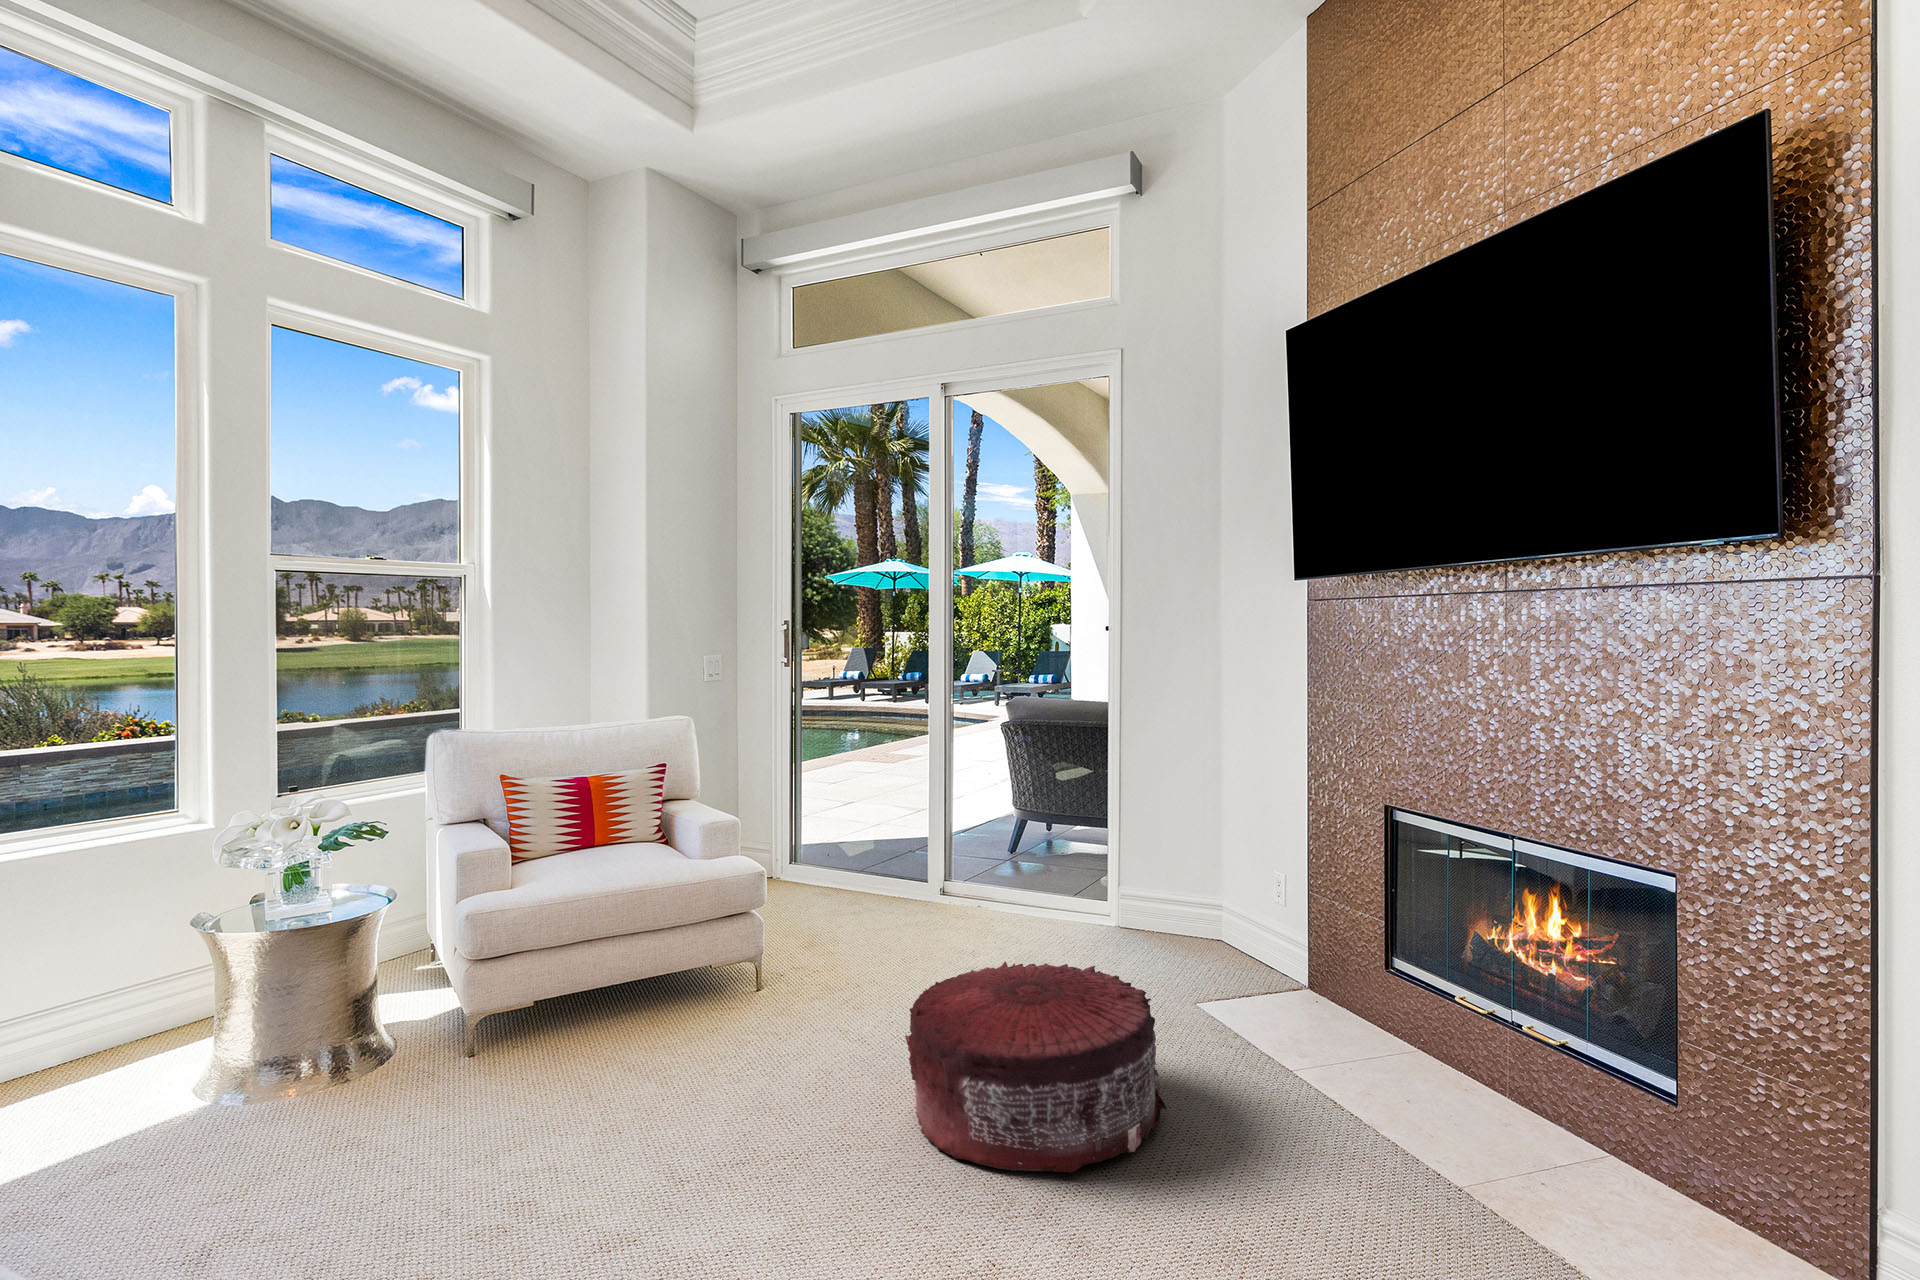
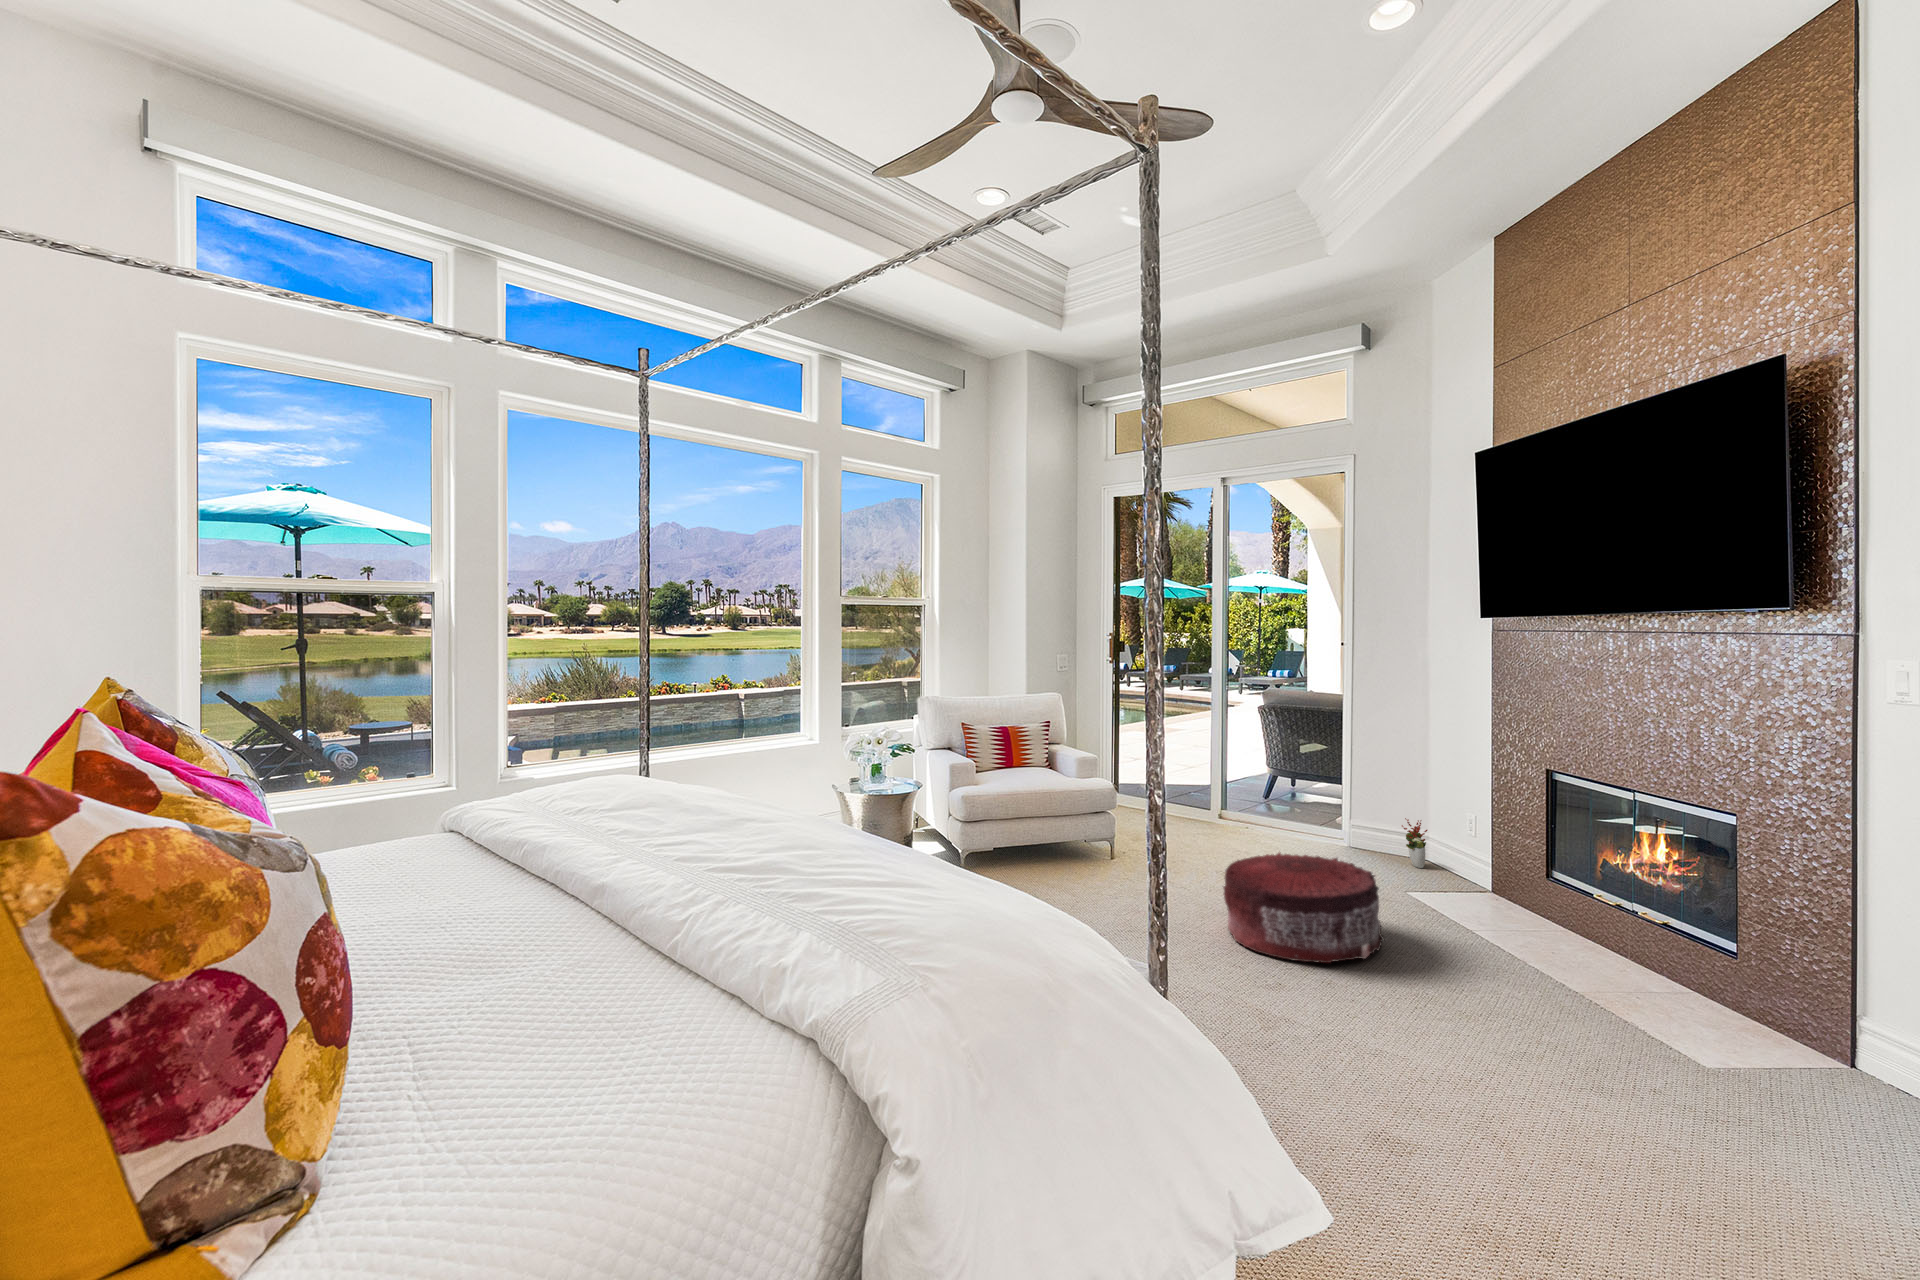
decorative plant: none [1191,880,1226,952] -> present [1402,818,1427,868]

